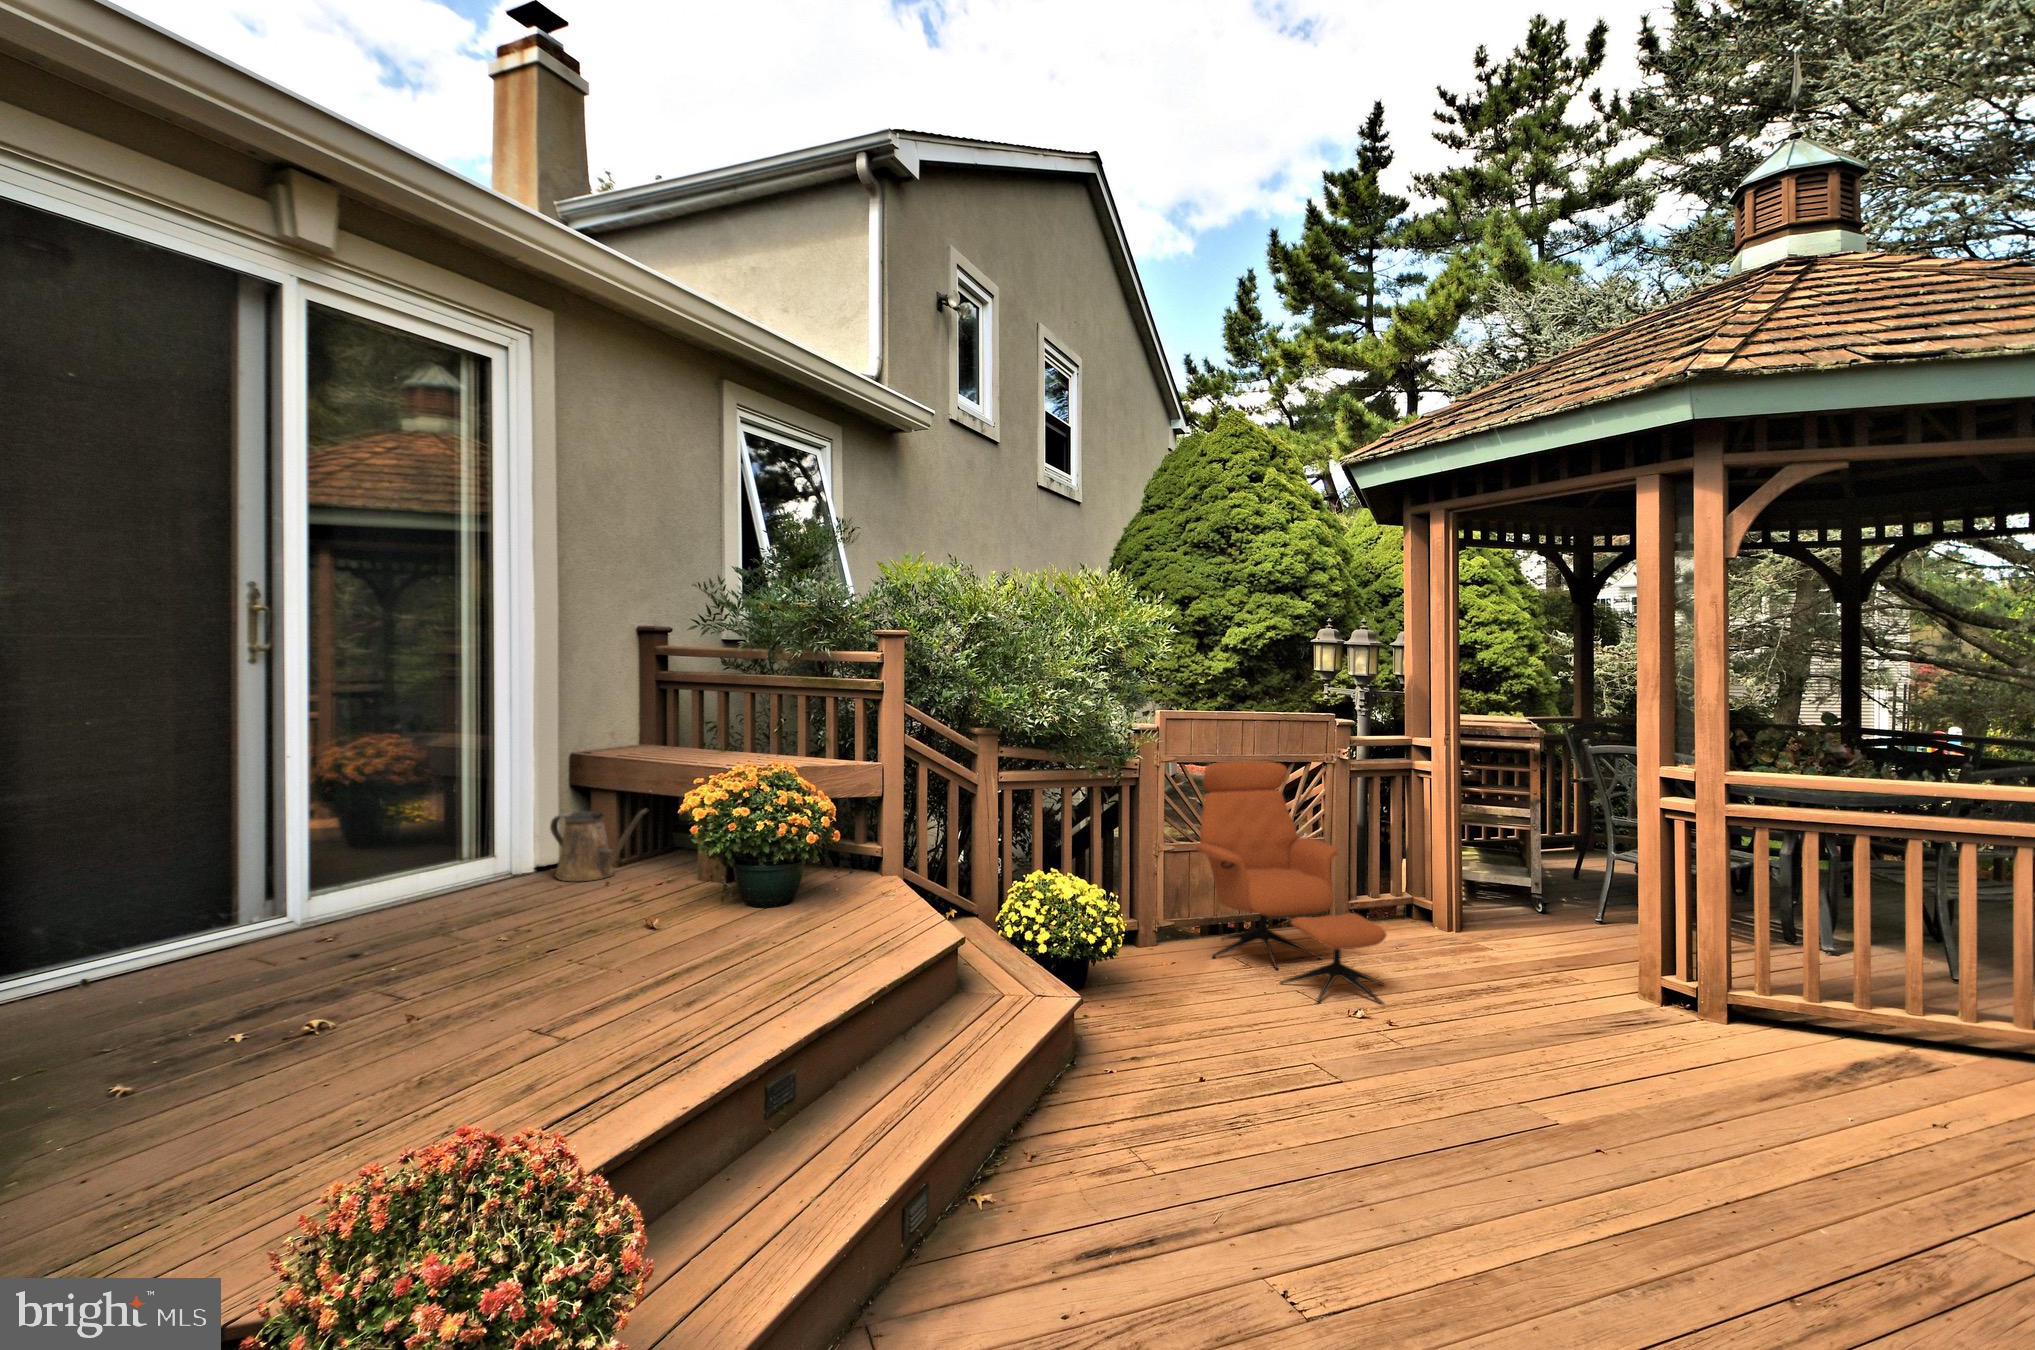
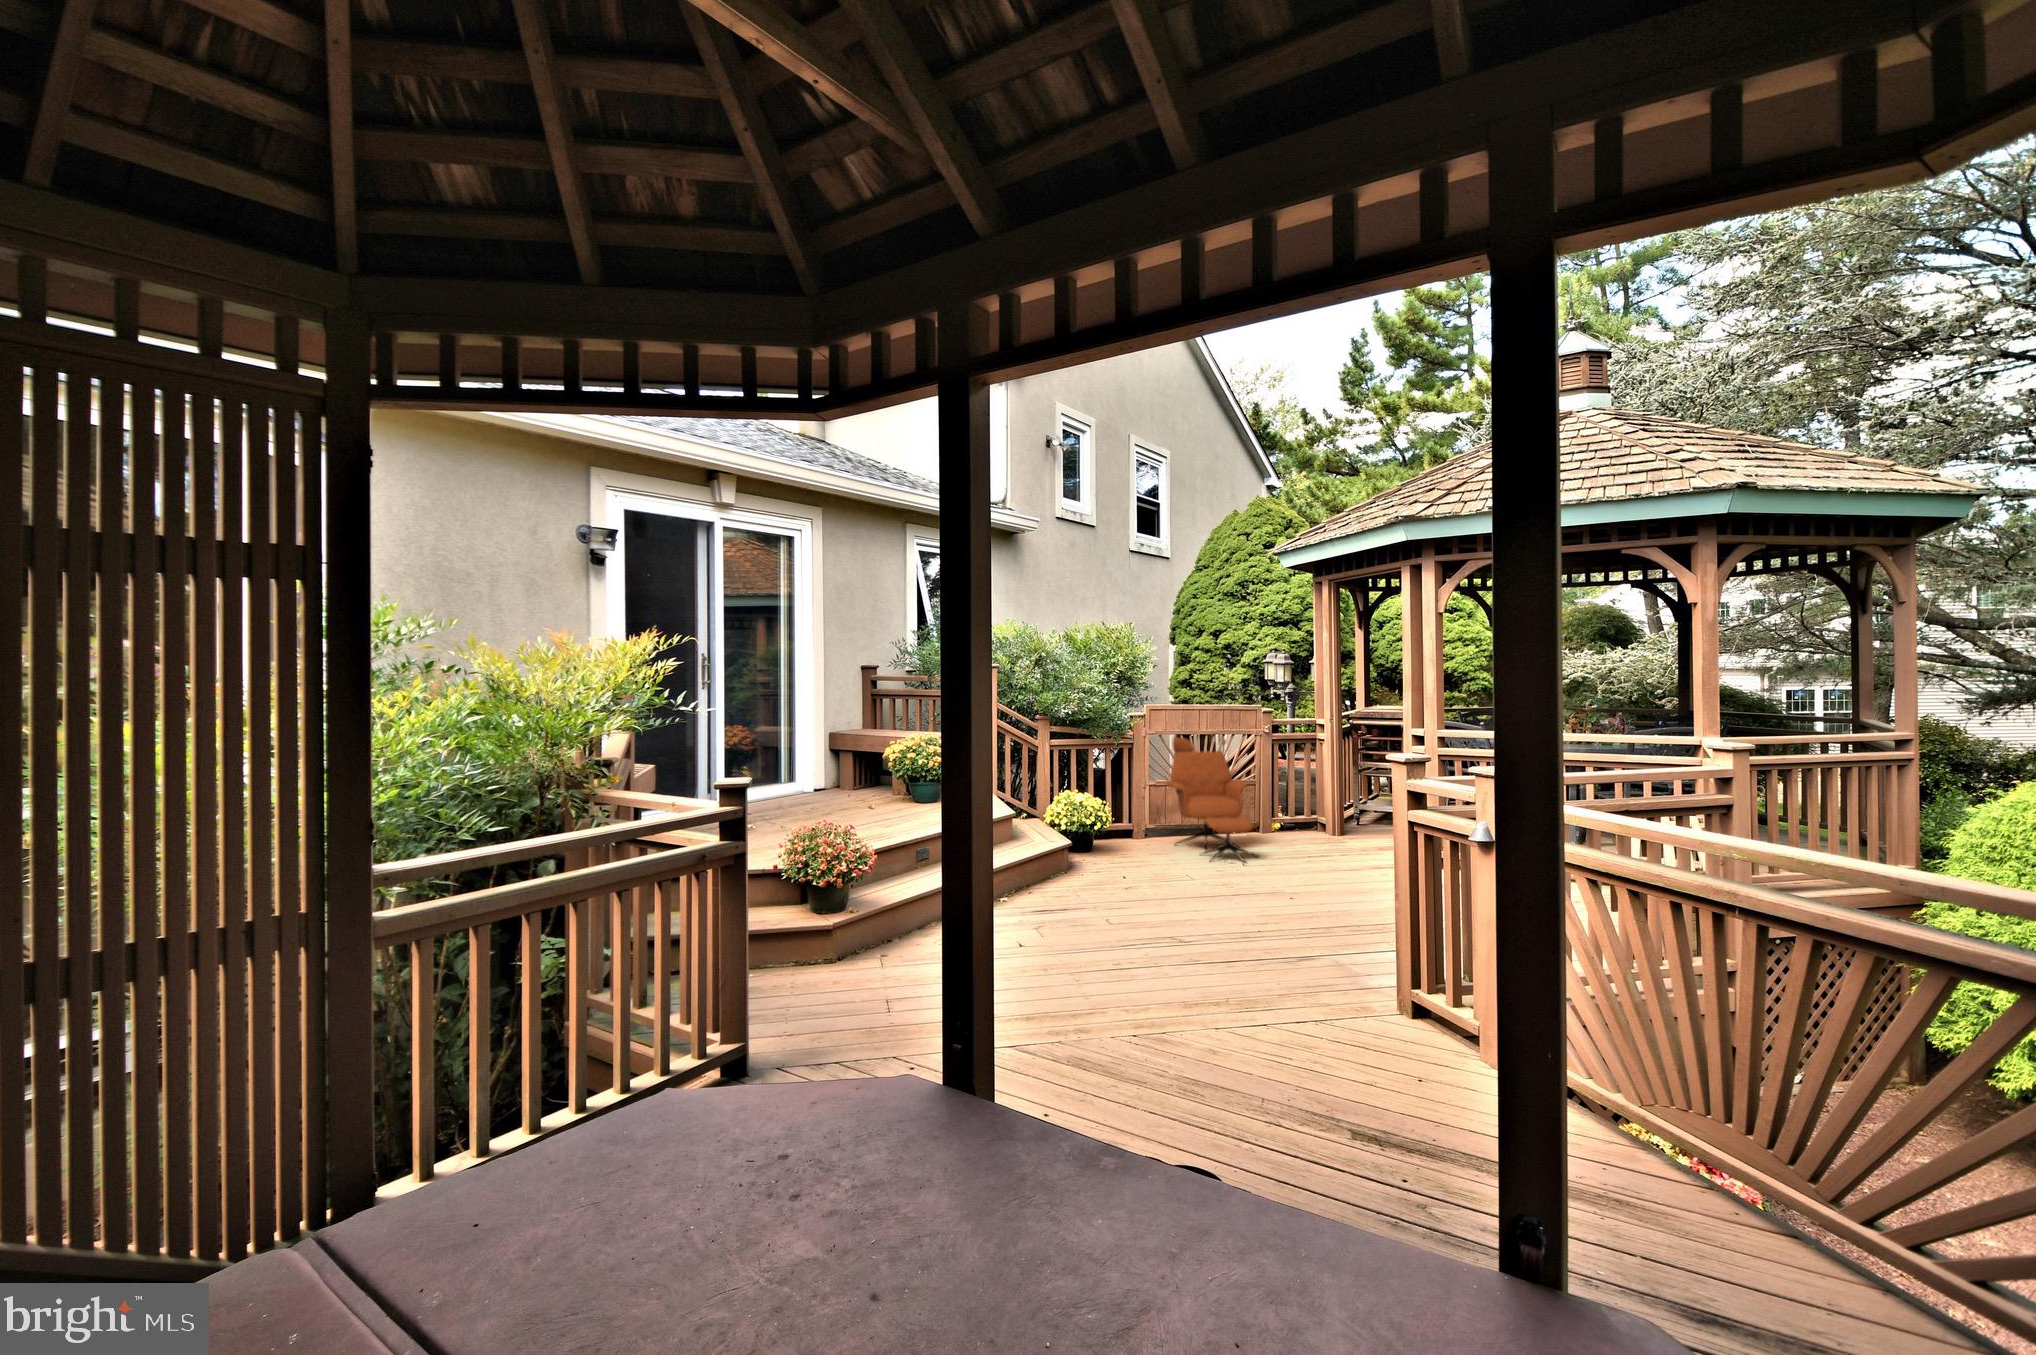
watering can: present [550,809,648,881] -> none [823,755,868,790]

